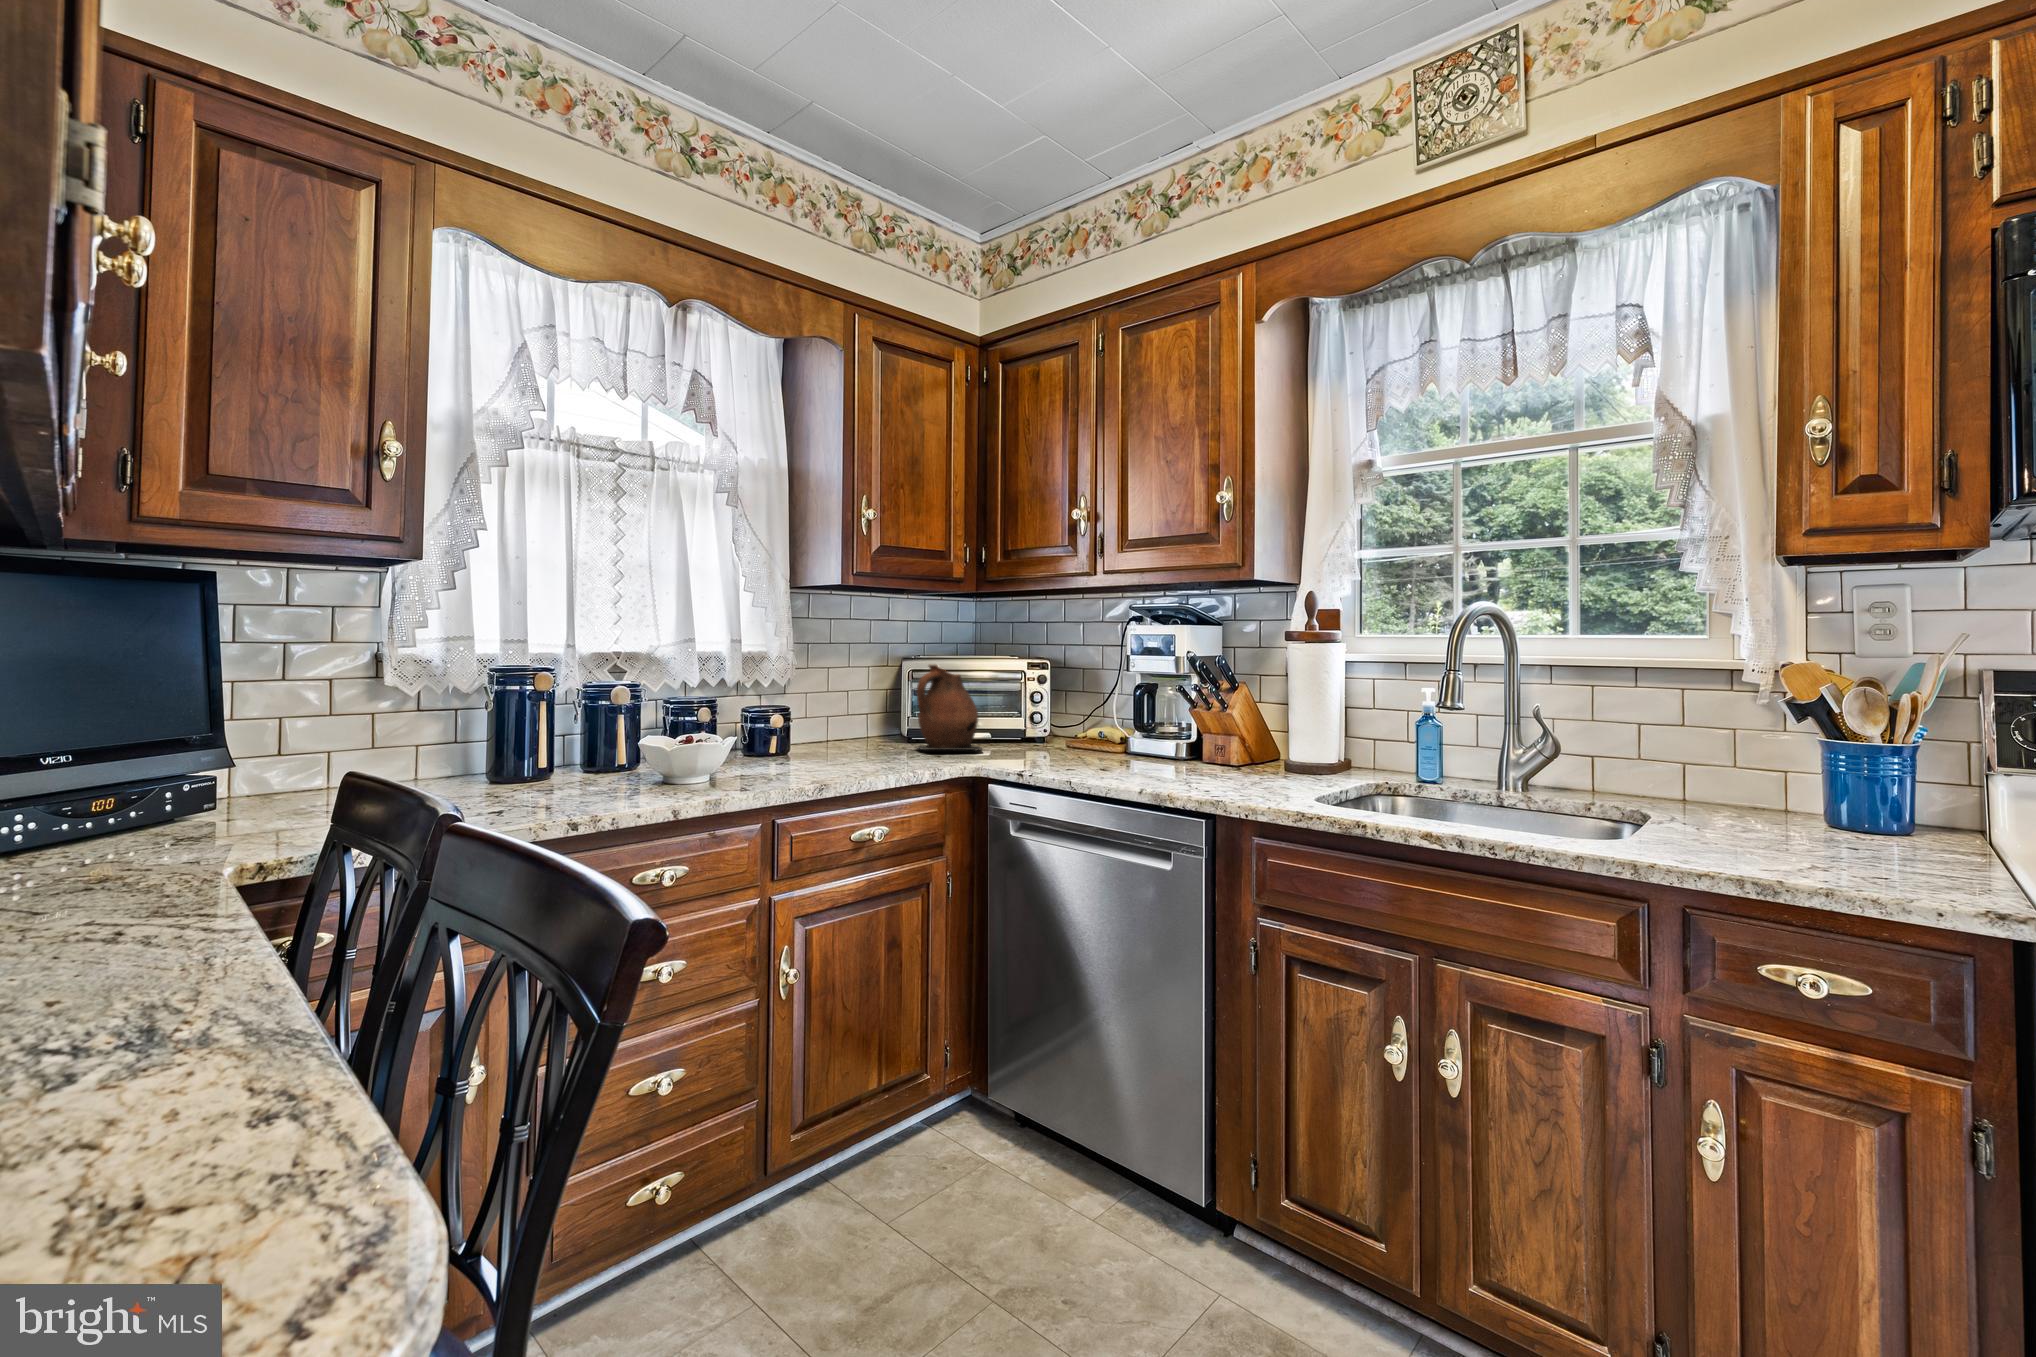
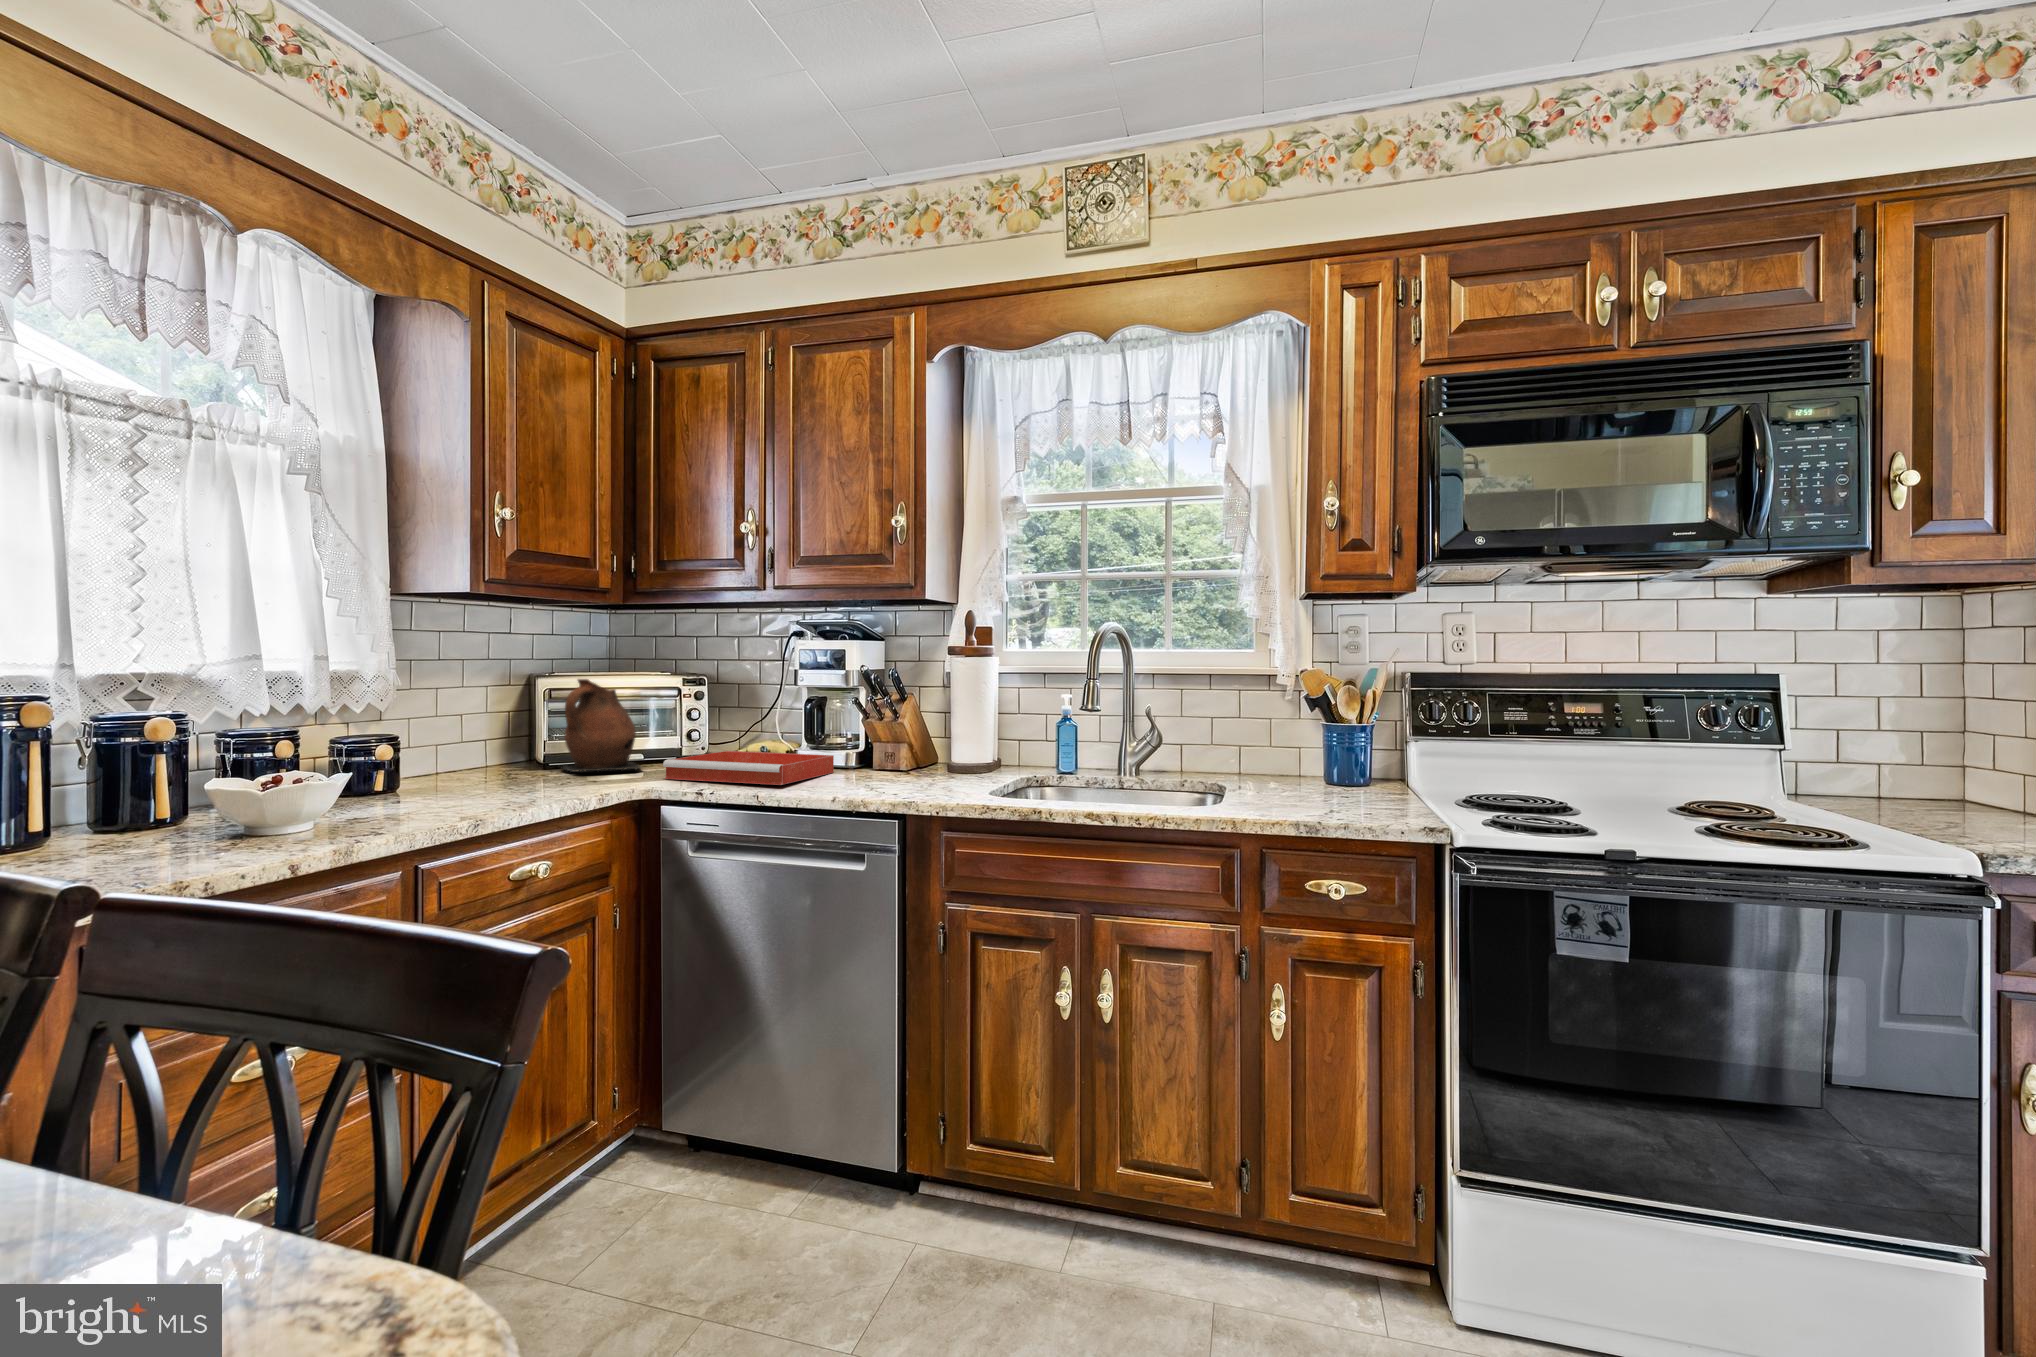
tray: none [995,738,1160,768] -> present [663,751,834,785]

